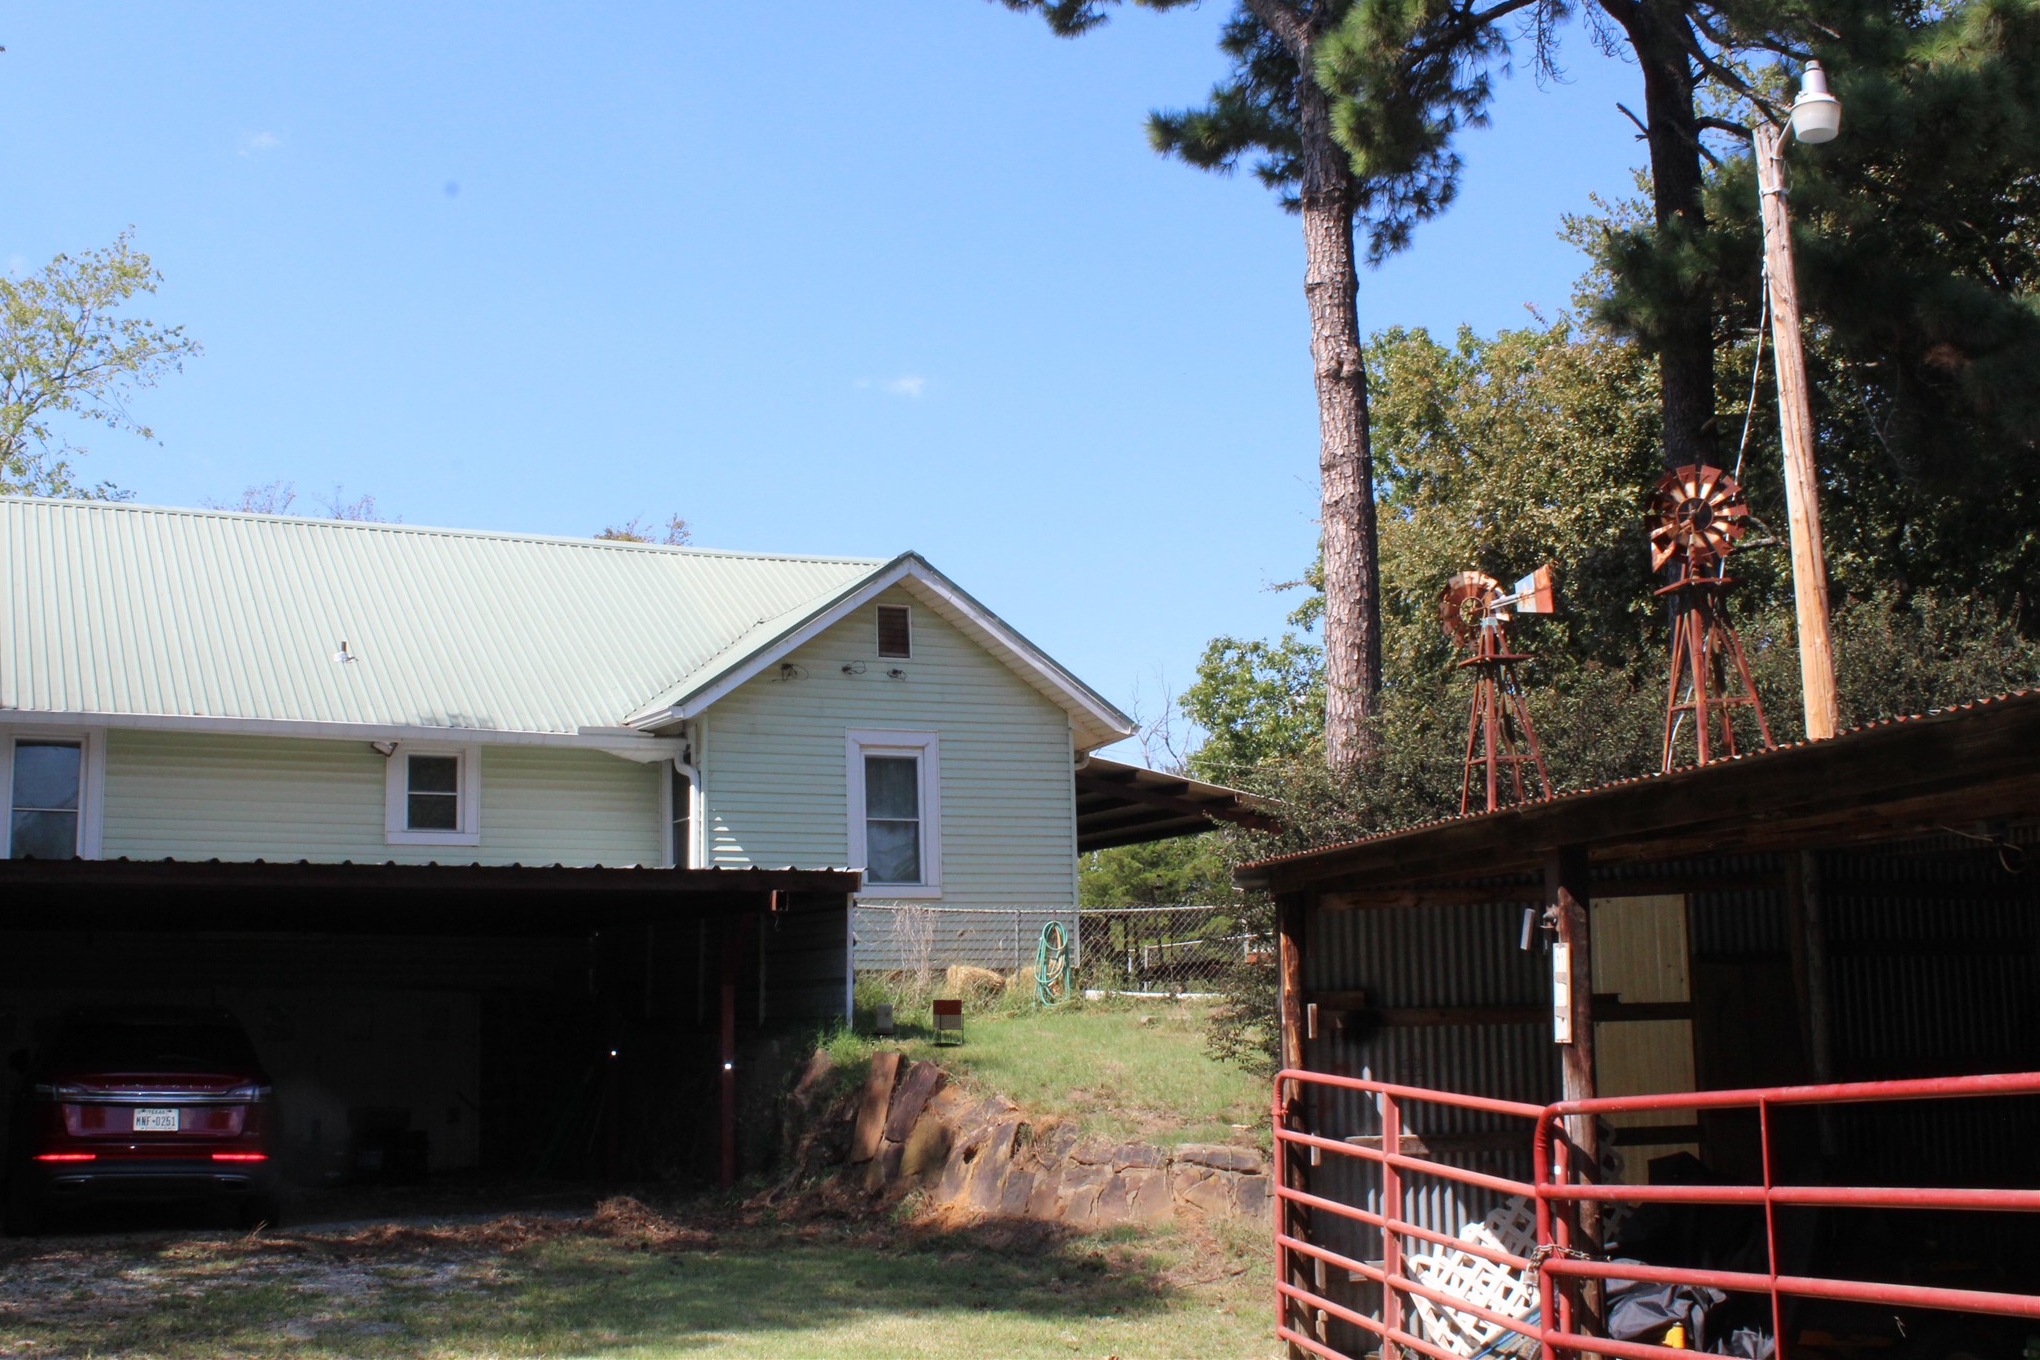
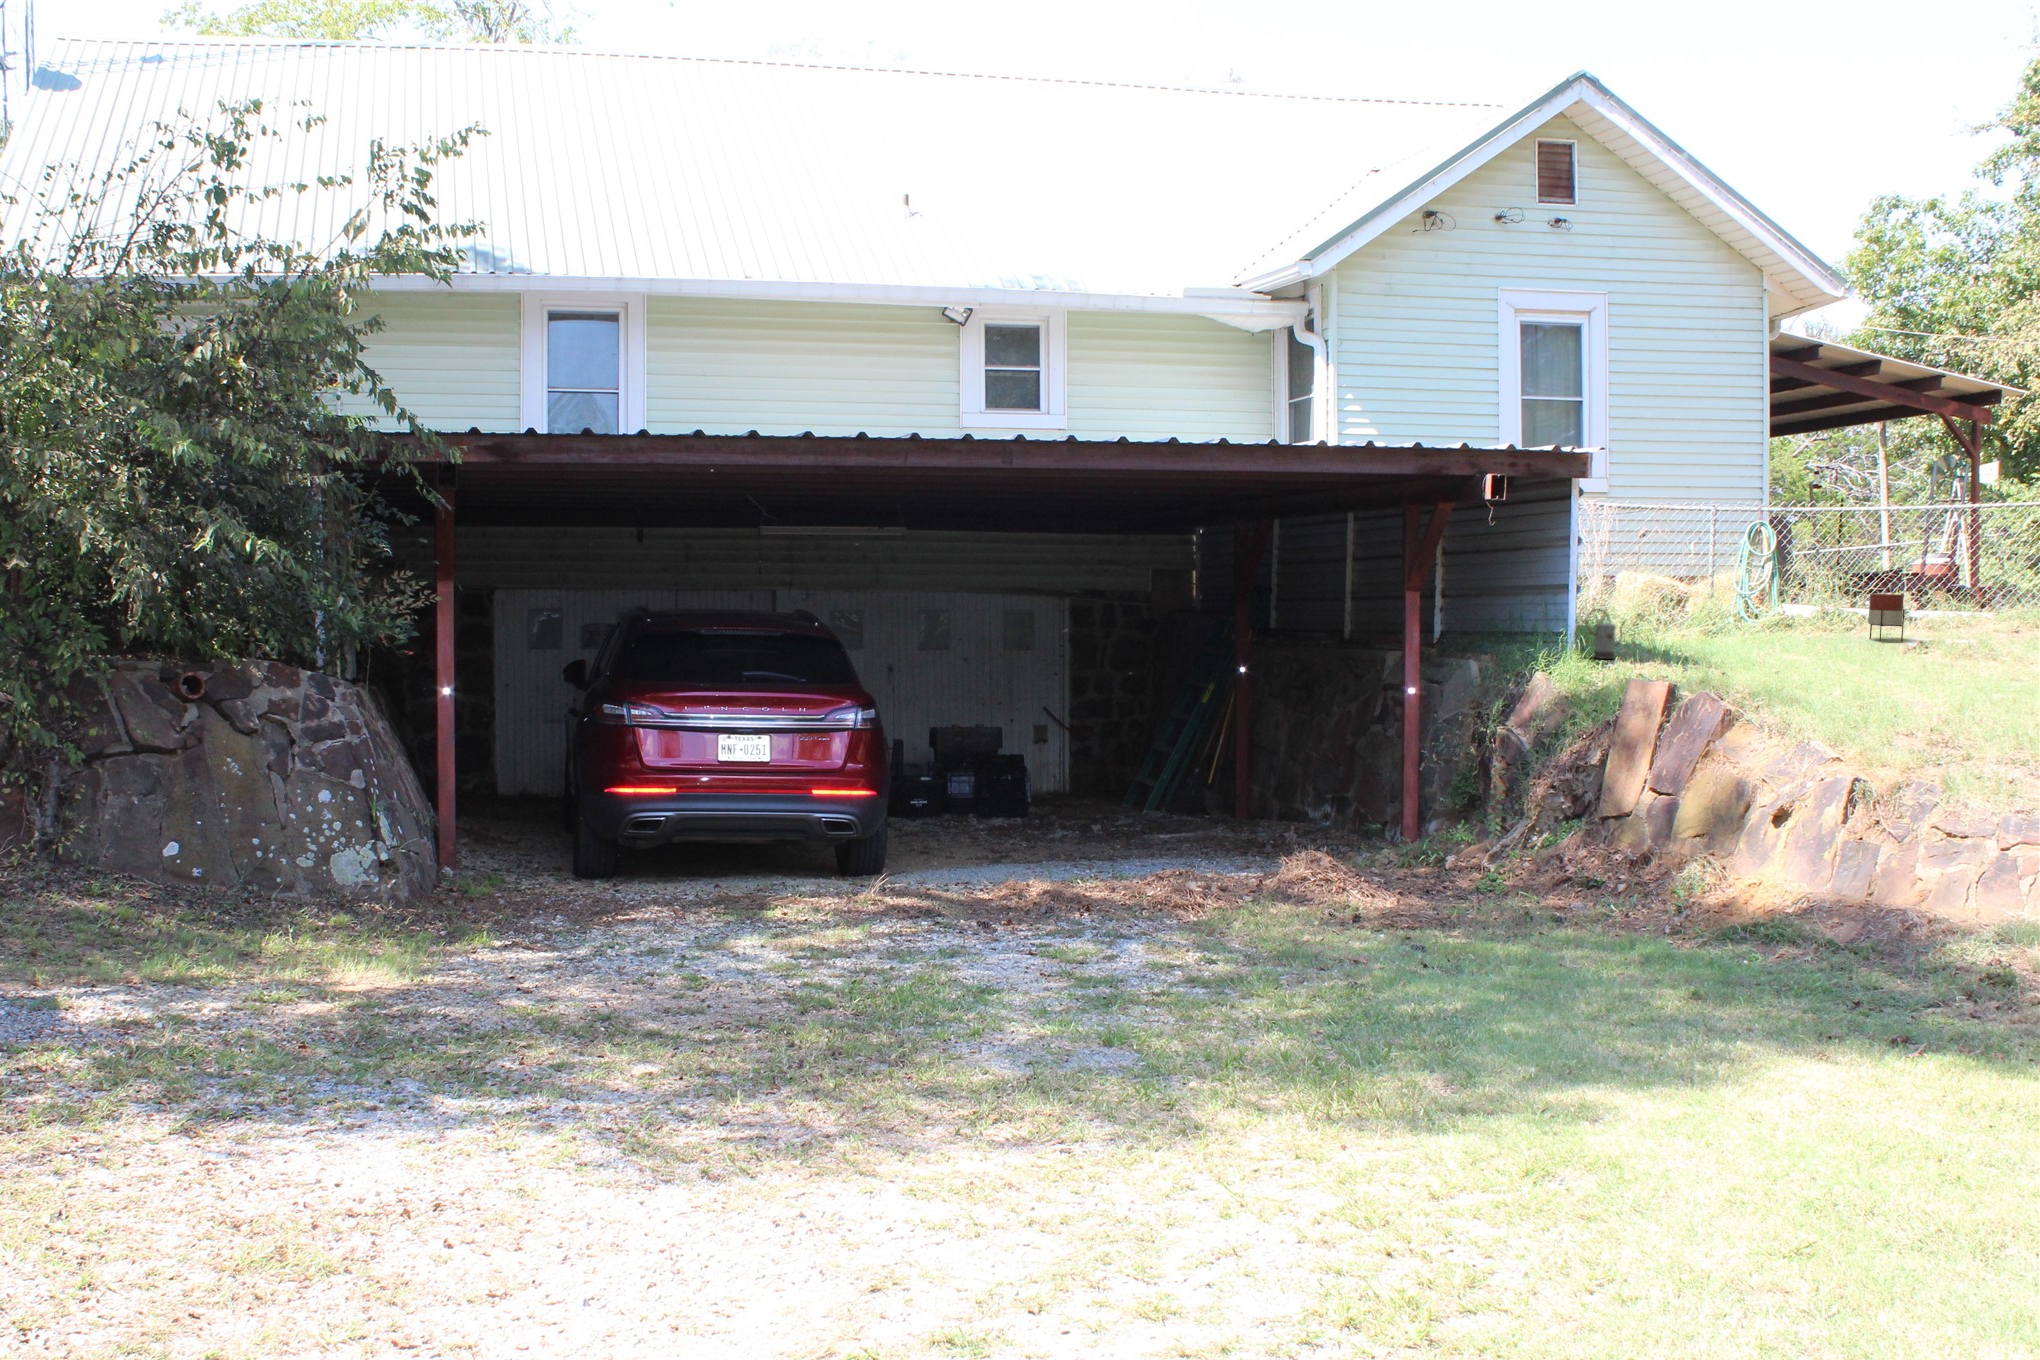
planter: present [933,999,964,1044] -> present [1868,594,1904,642]

